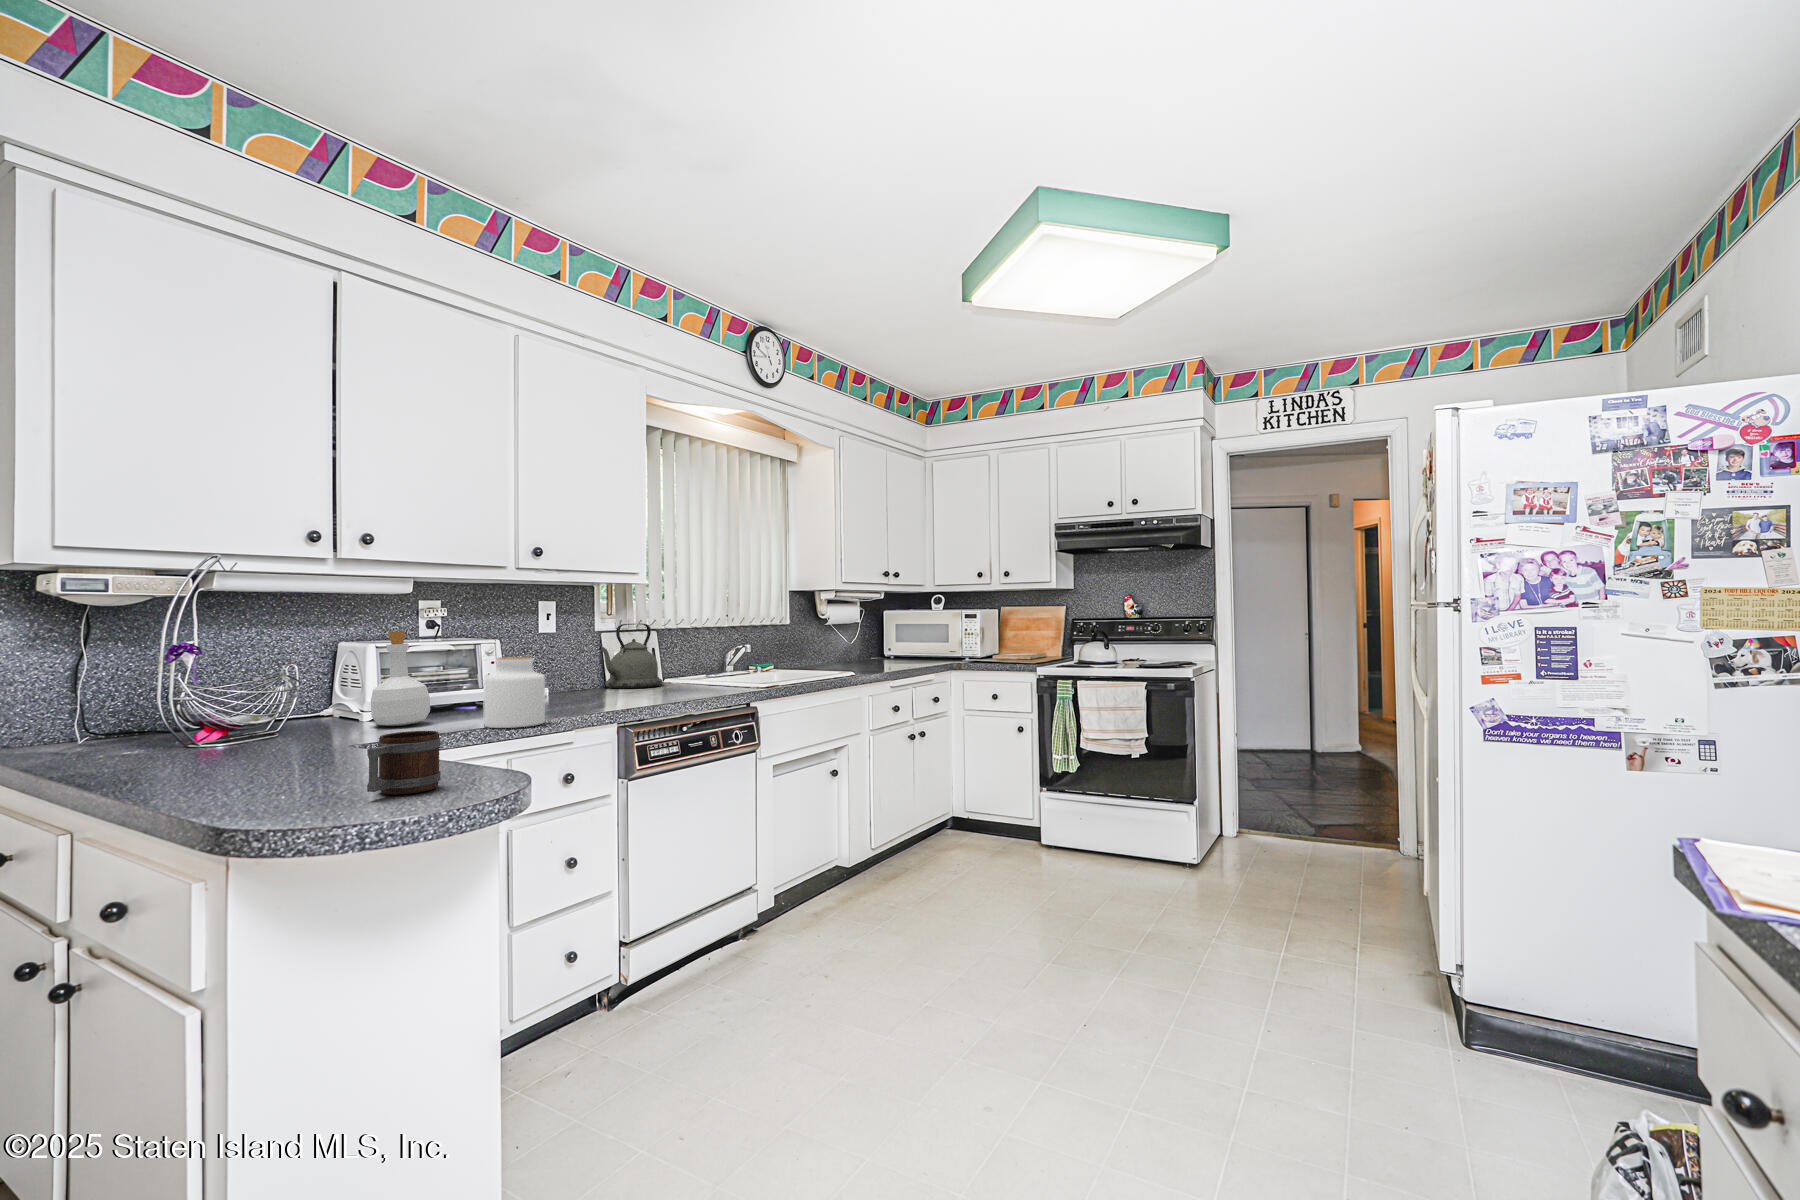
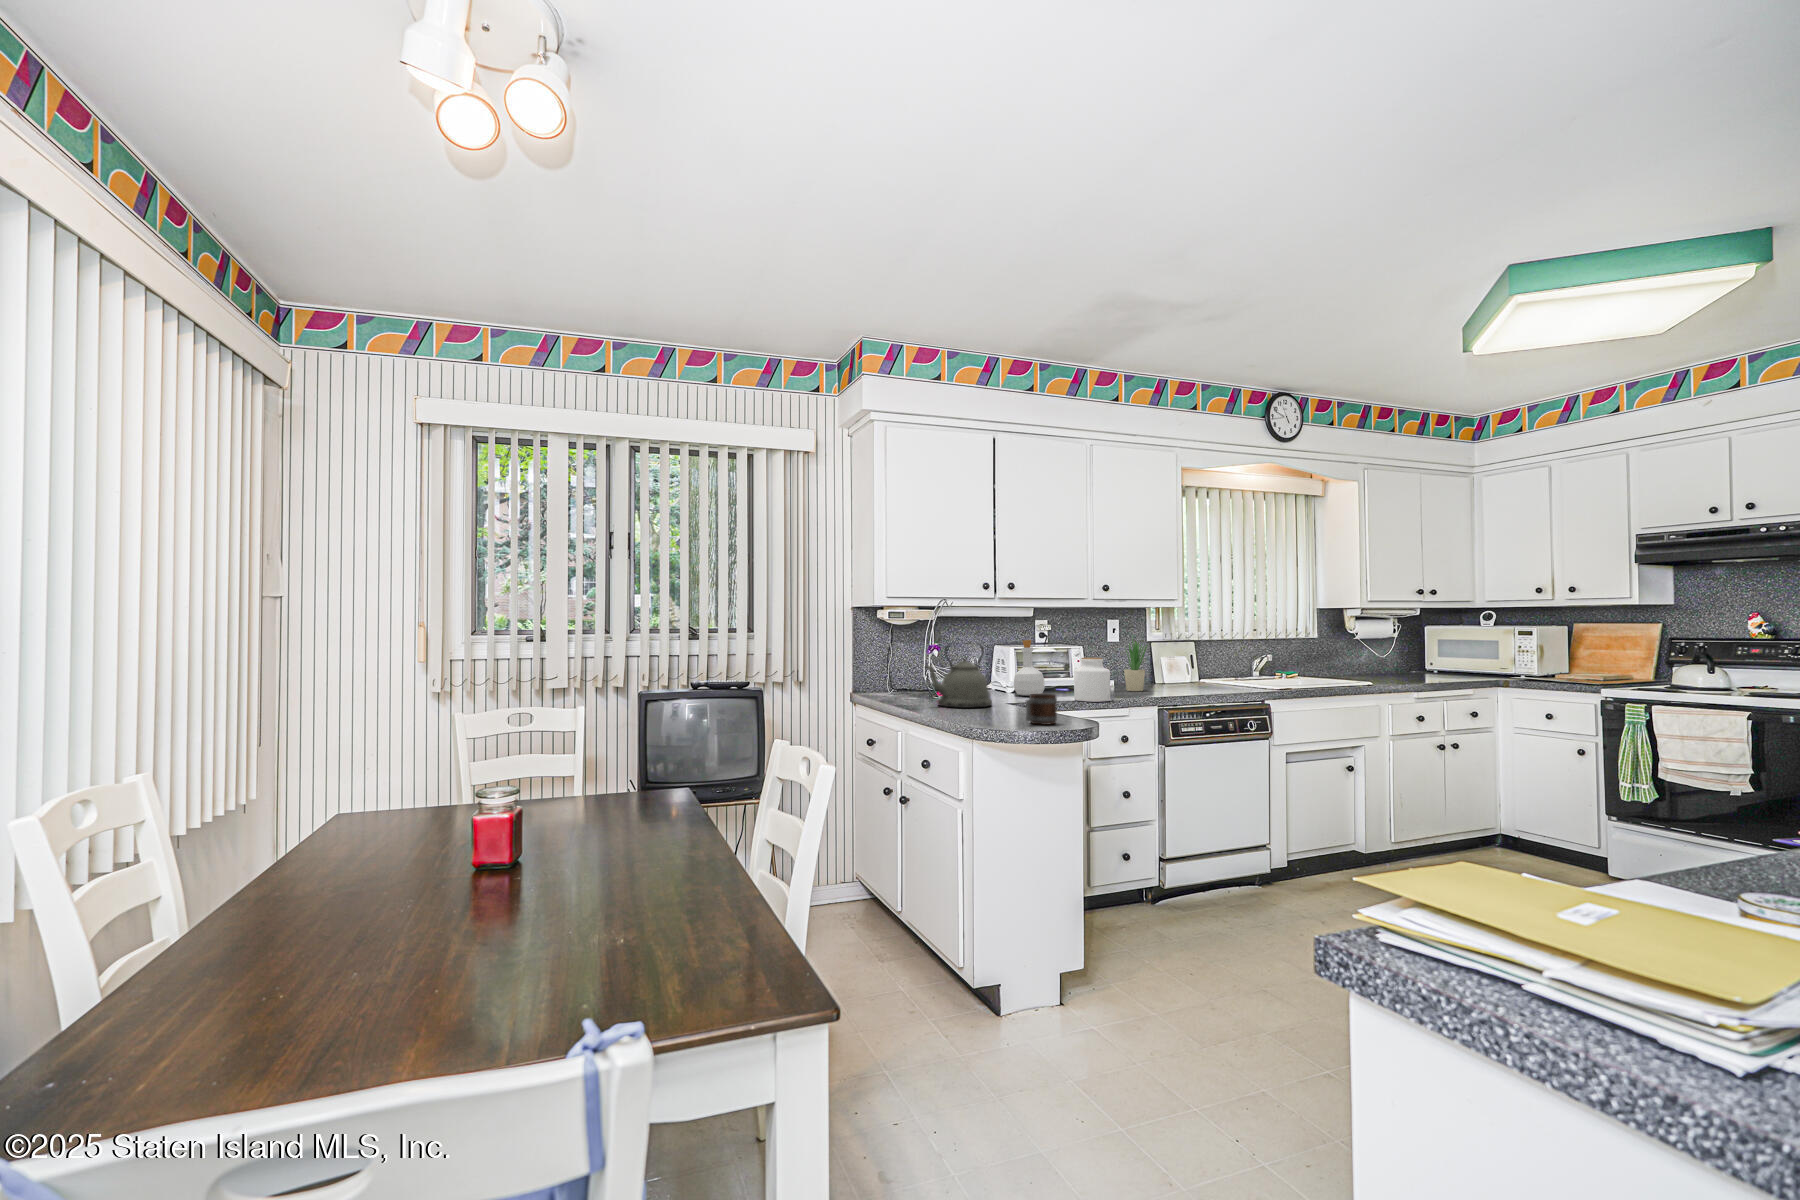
potted plant: none [566,618,602,703] -> present [1124,639,1147,691]
kettle: present [599,624,662,688] -> present [925,645,992,708]

